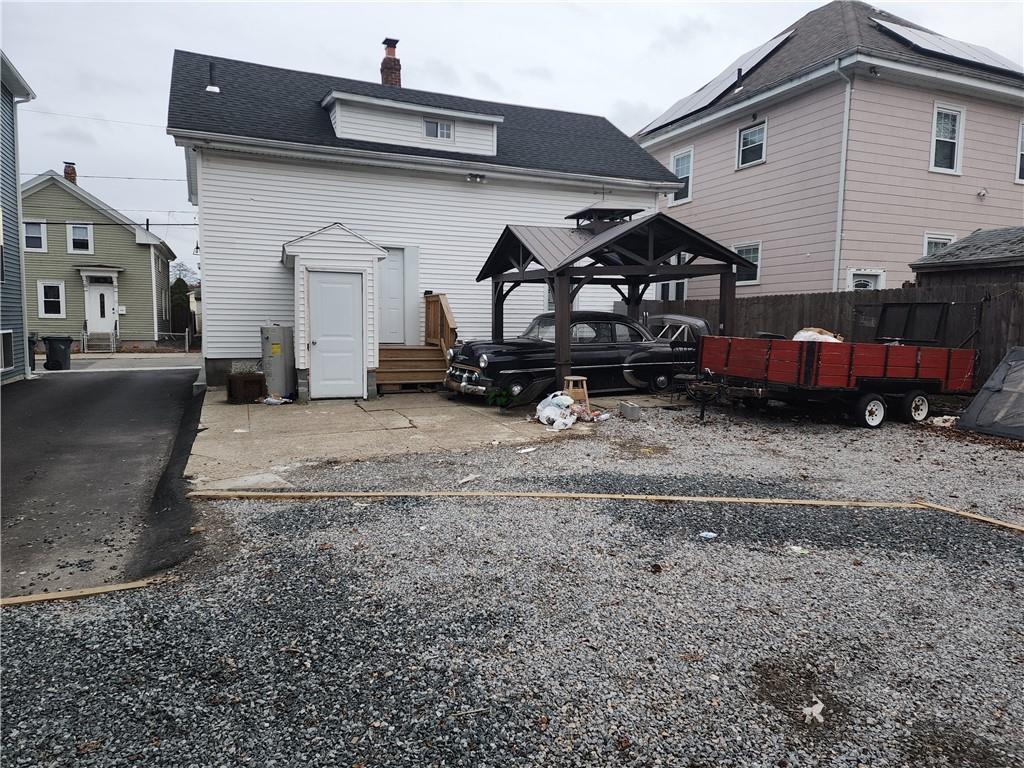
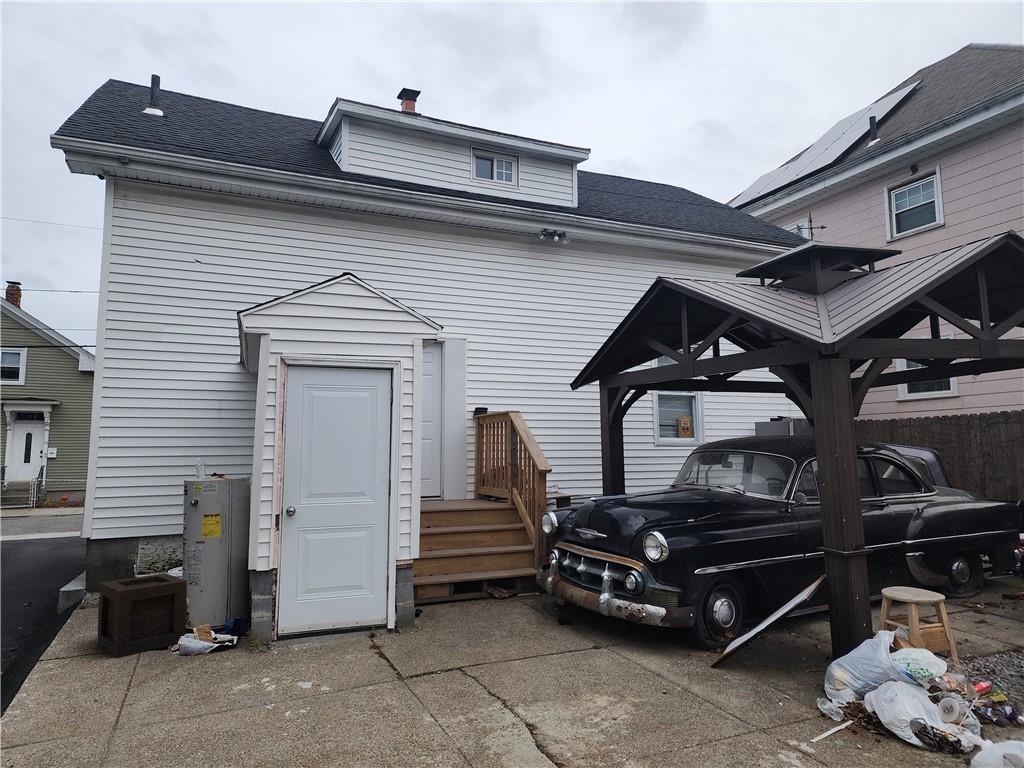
potted plant: present [487,383,520,414] -> none [686,598,781,681]

